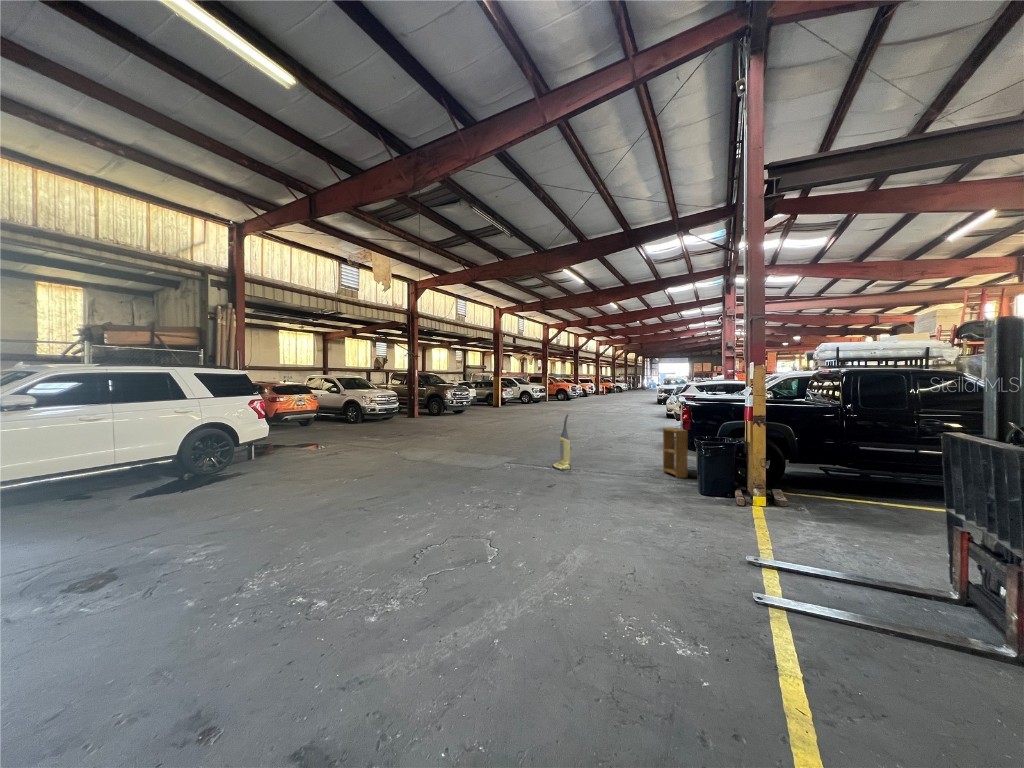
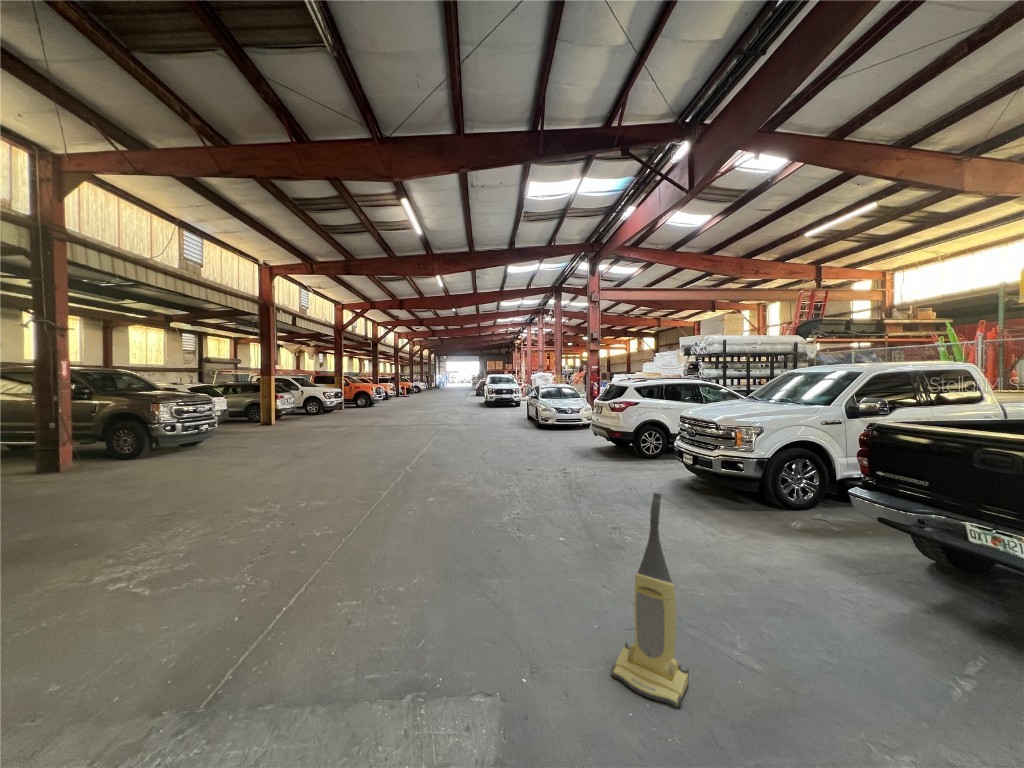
shelving unit: present [663,428,688,478] -> none [861,493,947,639]

